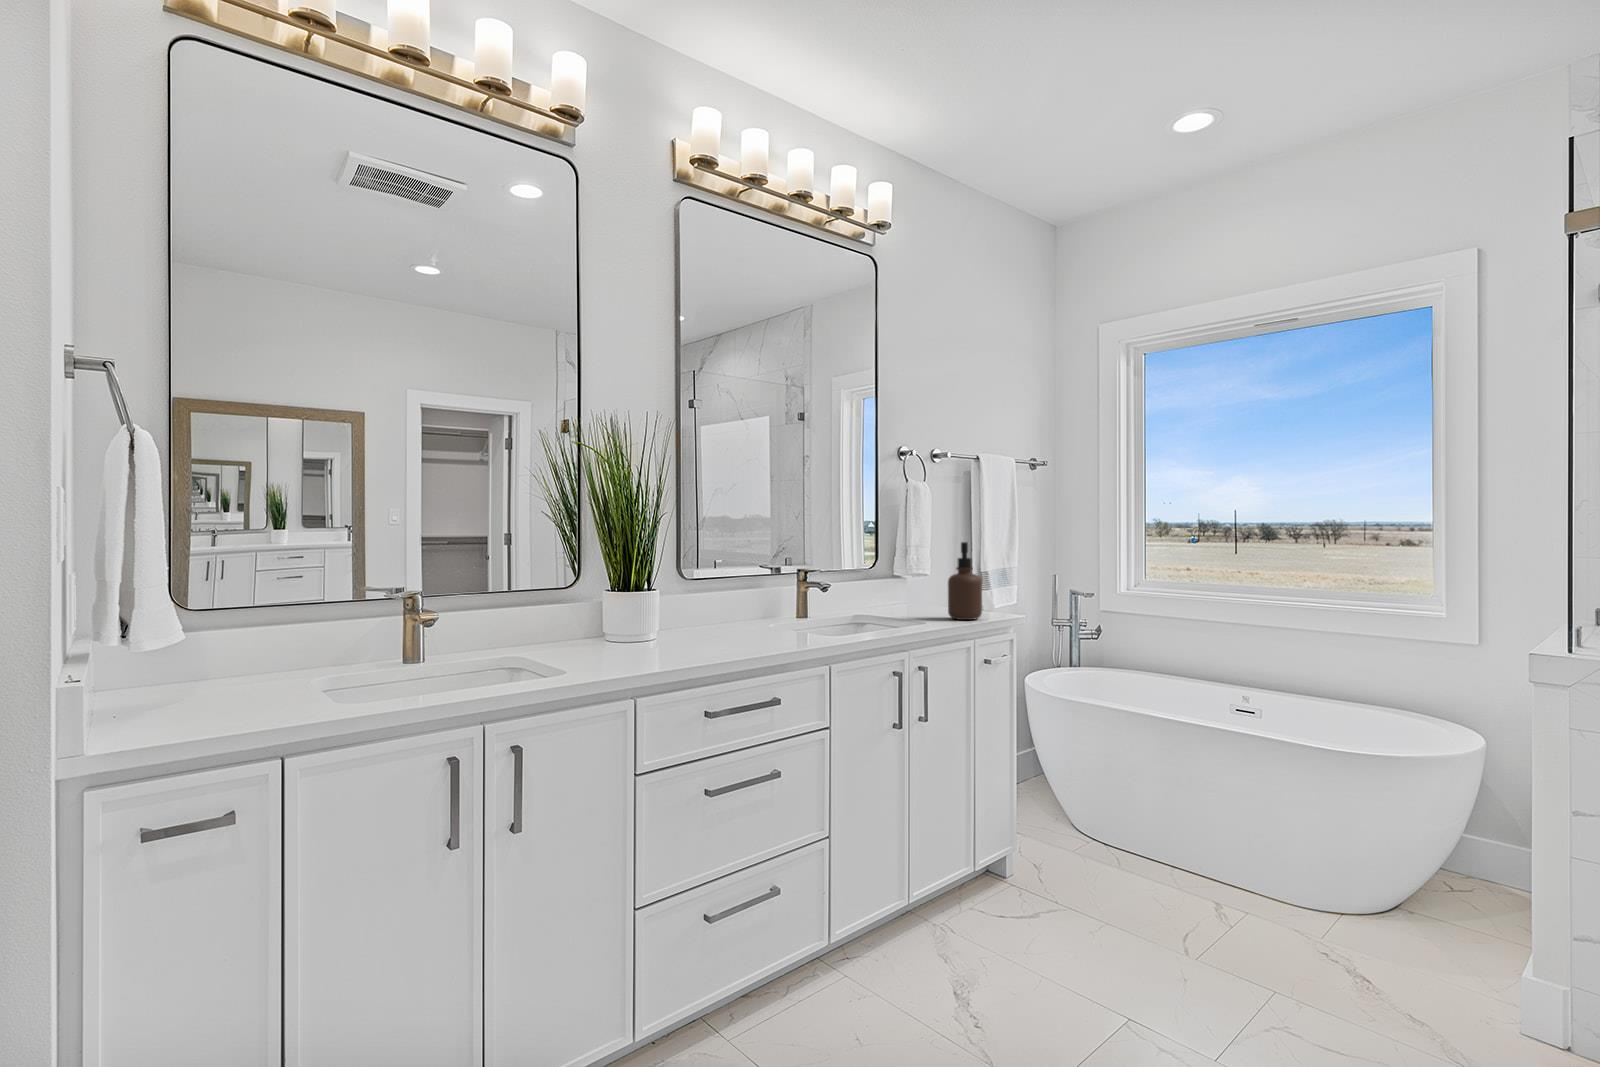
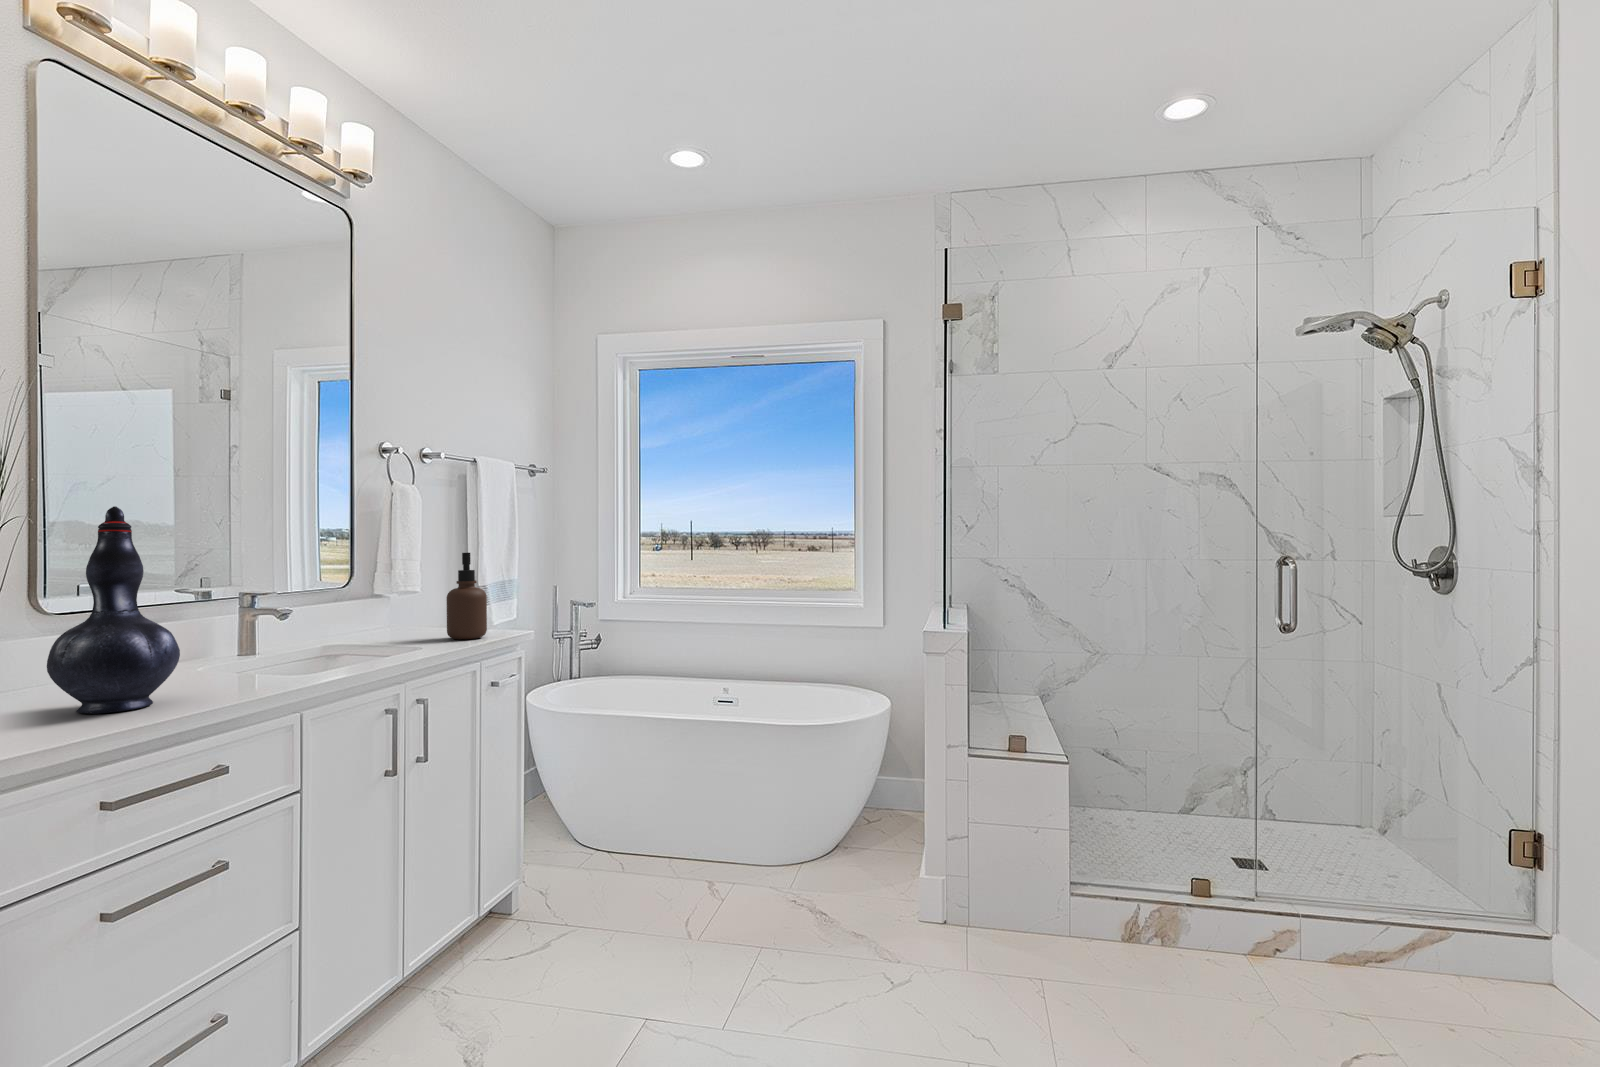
decorative vase: none [682,506,753,650] -> present [47,506,180,714]

